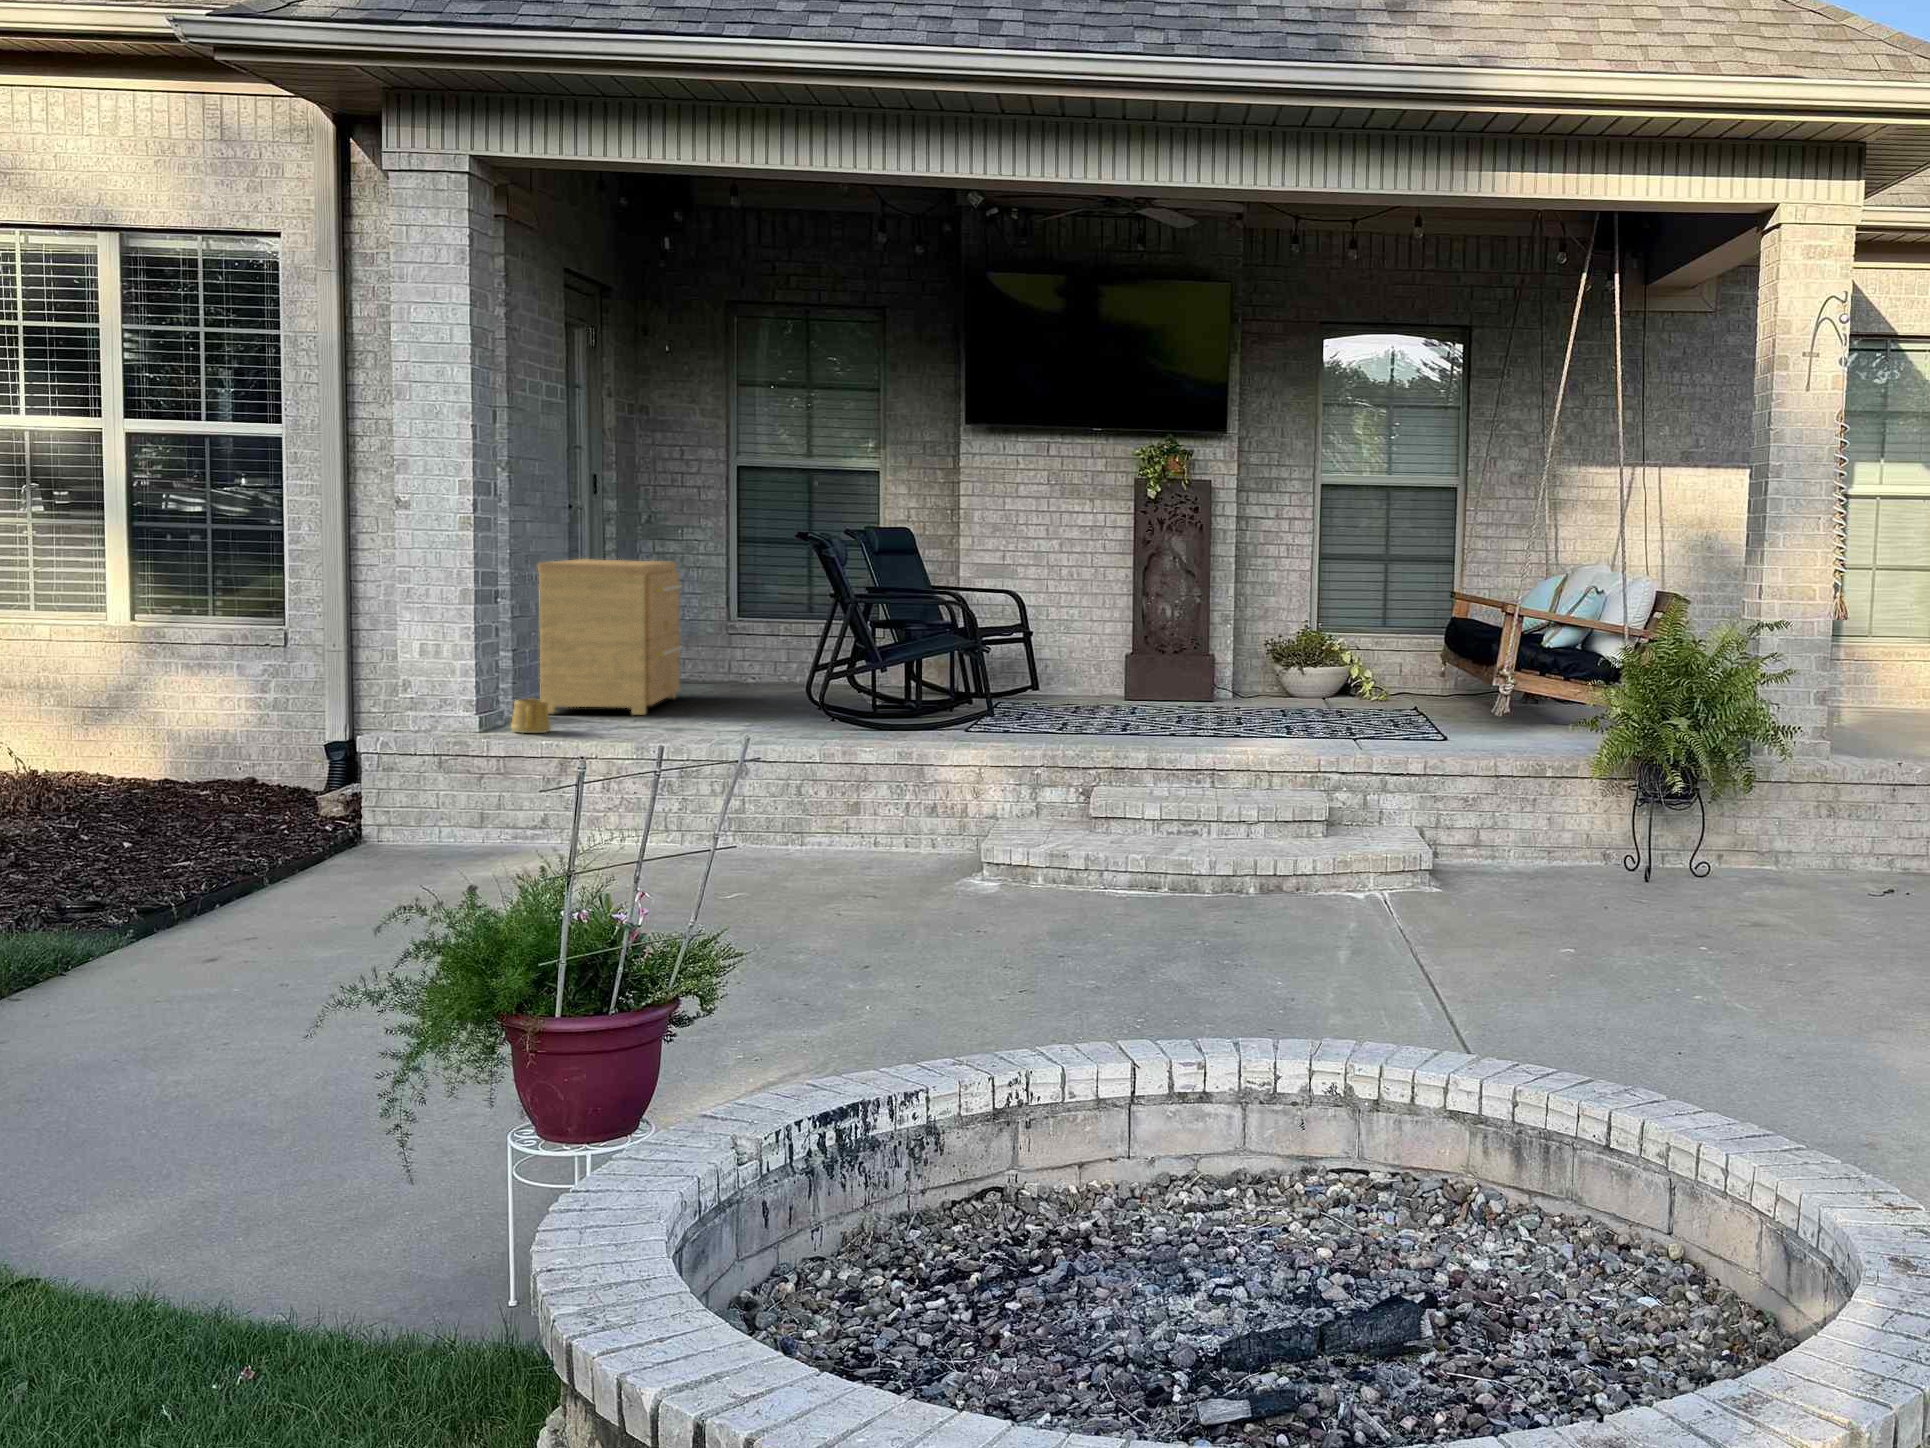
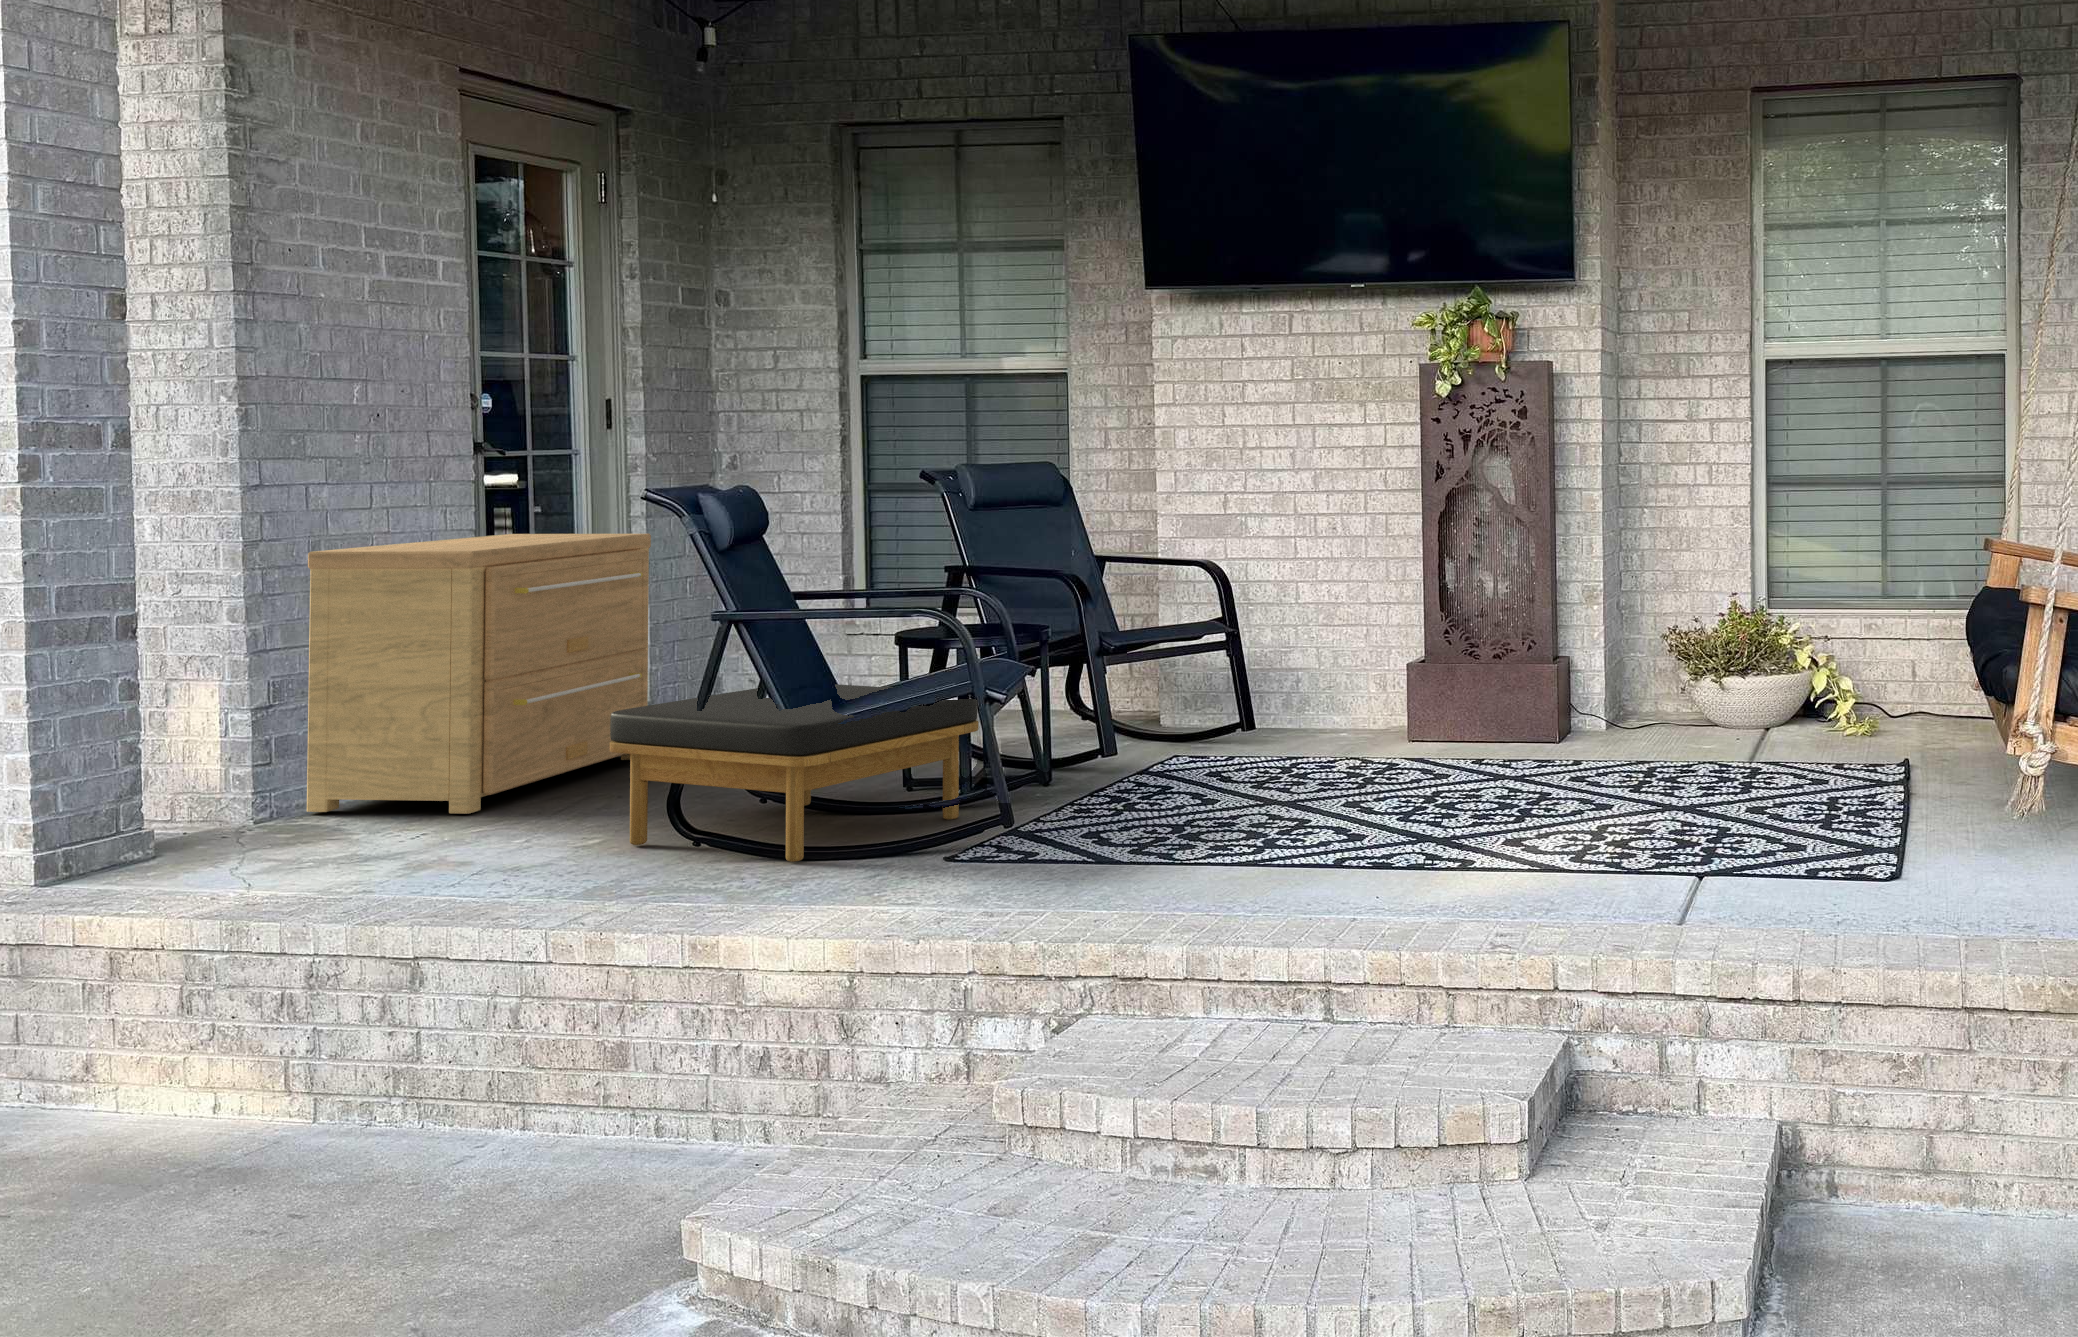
ottoman: none [766,647,947,731] -> present [610,684,979,862]
watering can: present [511,698,551,733] -> none [107,807,196,879]

